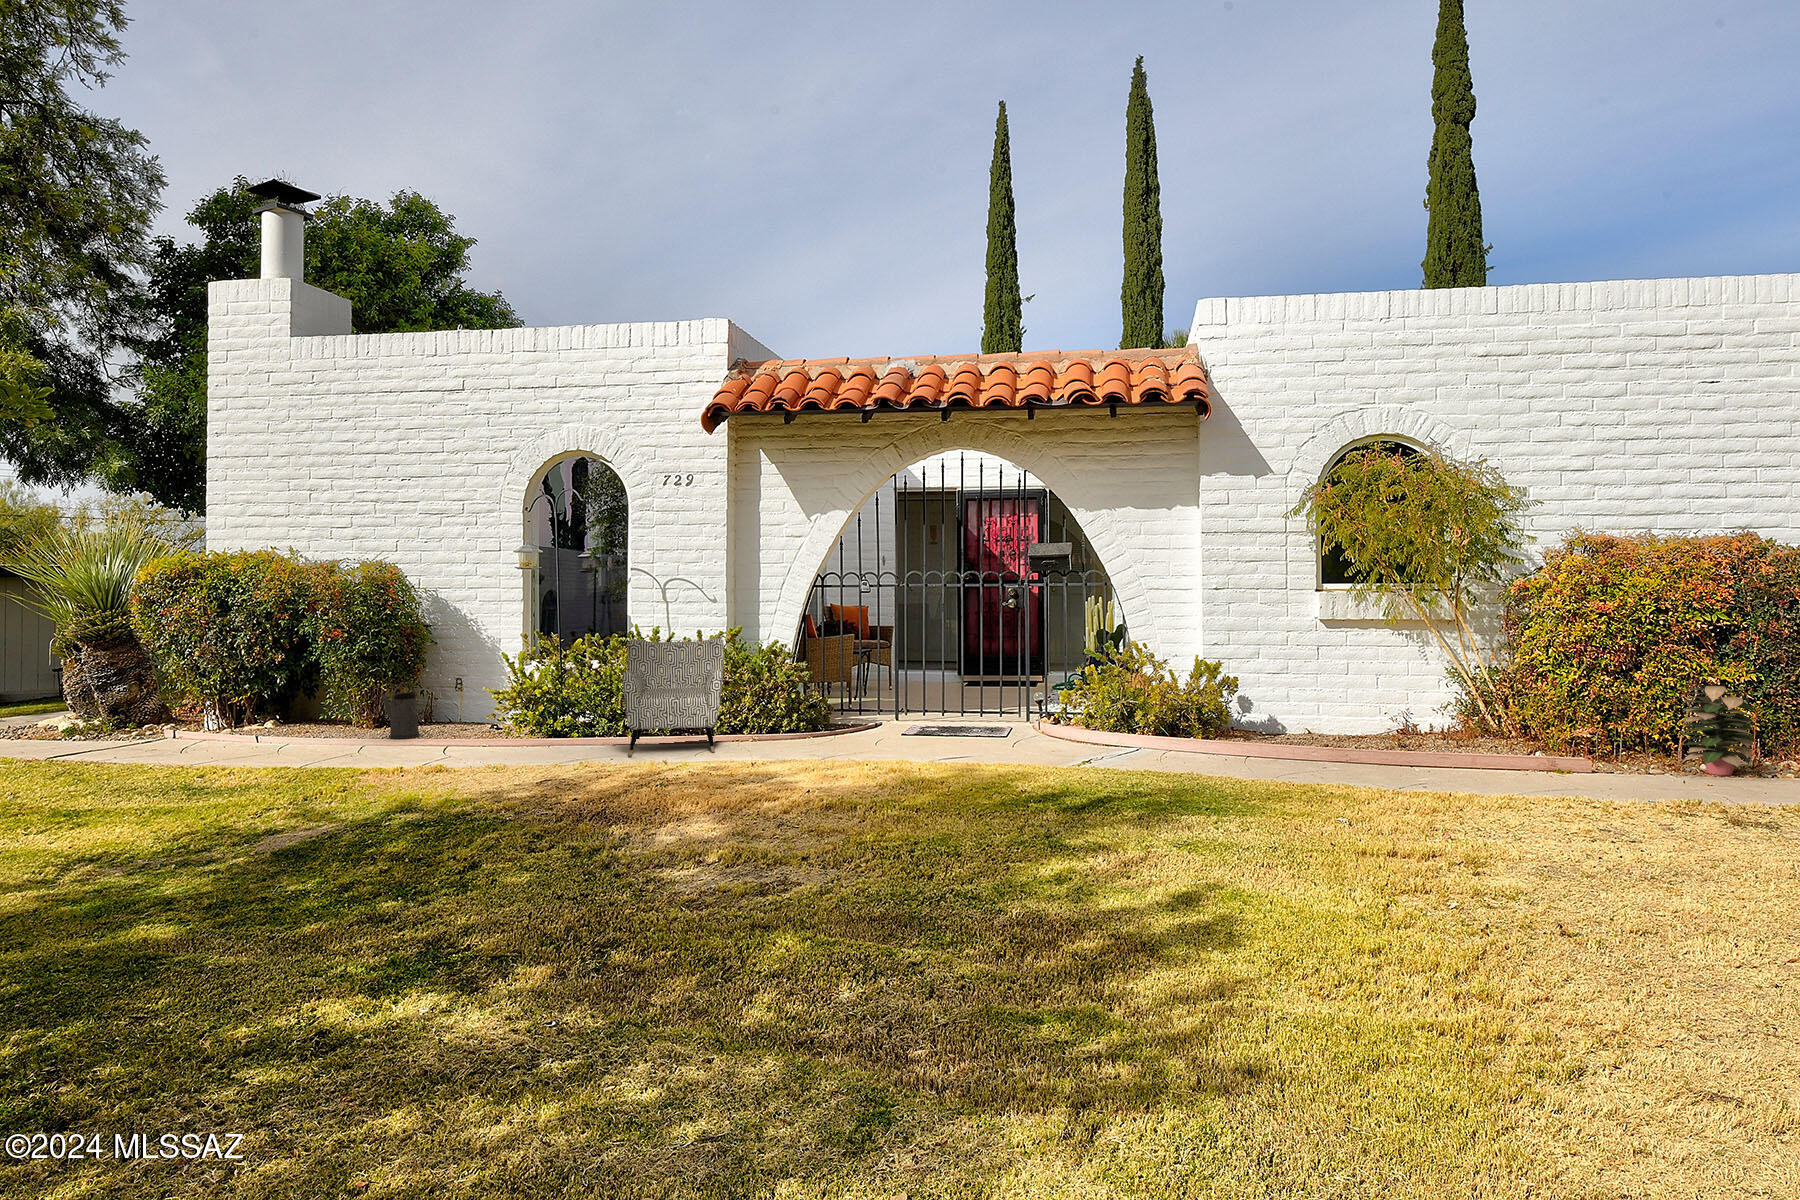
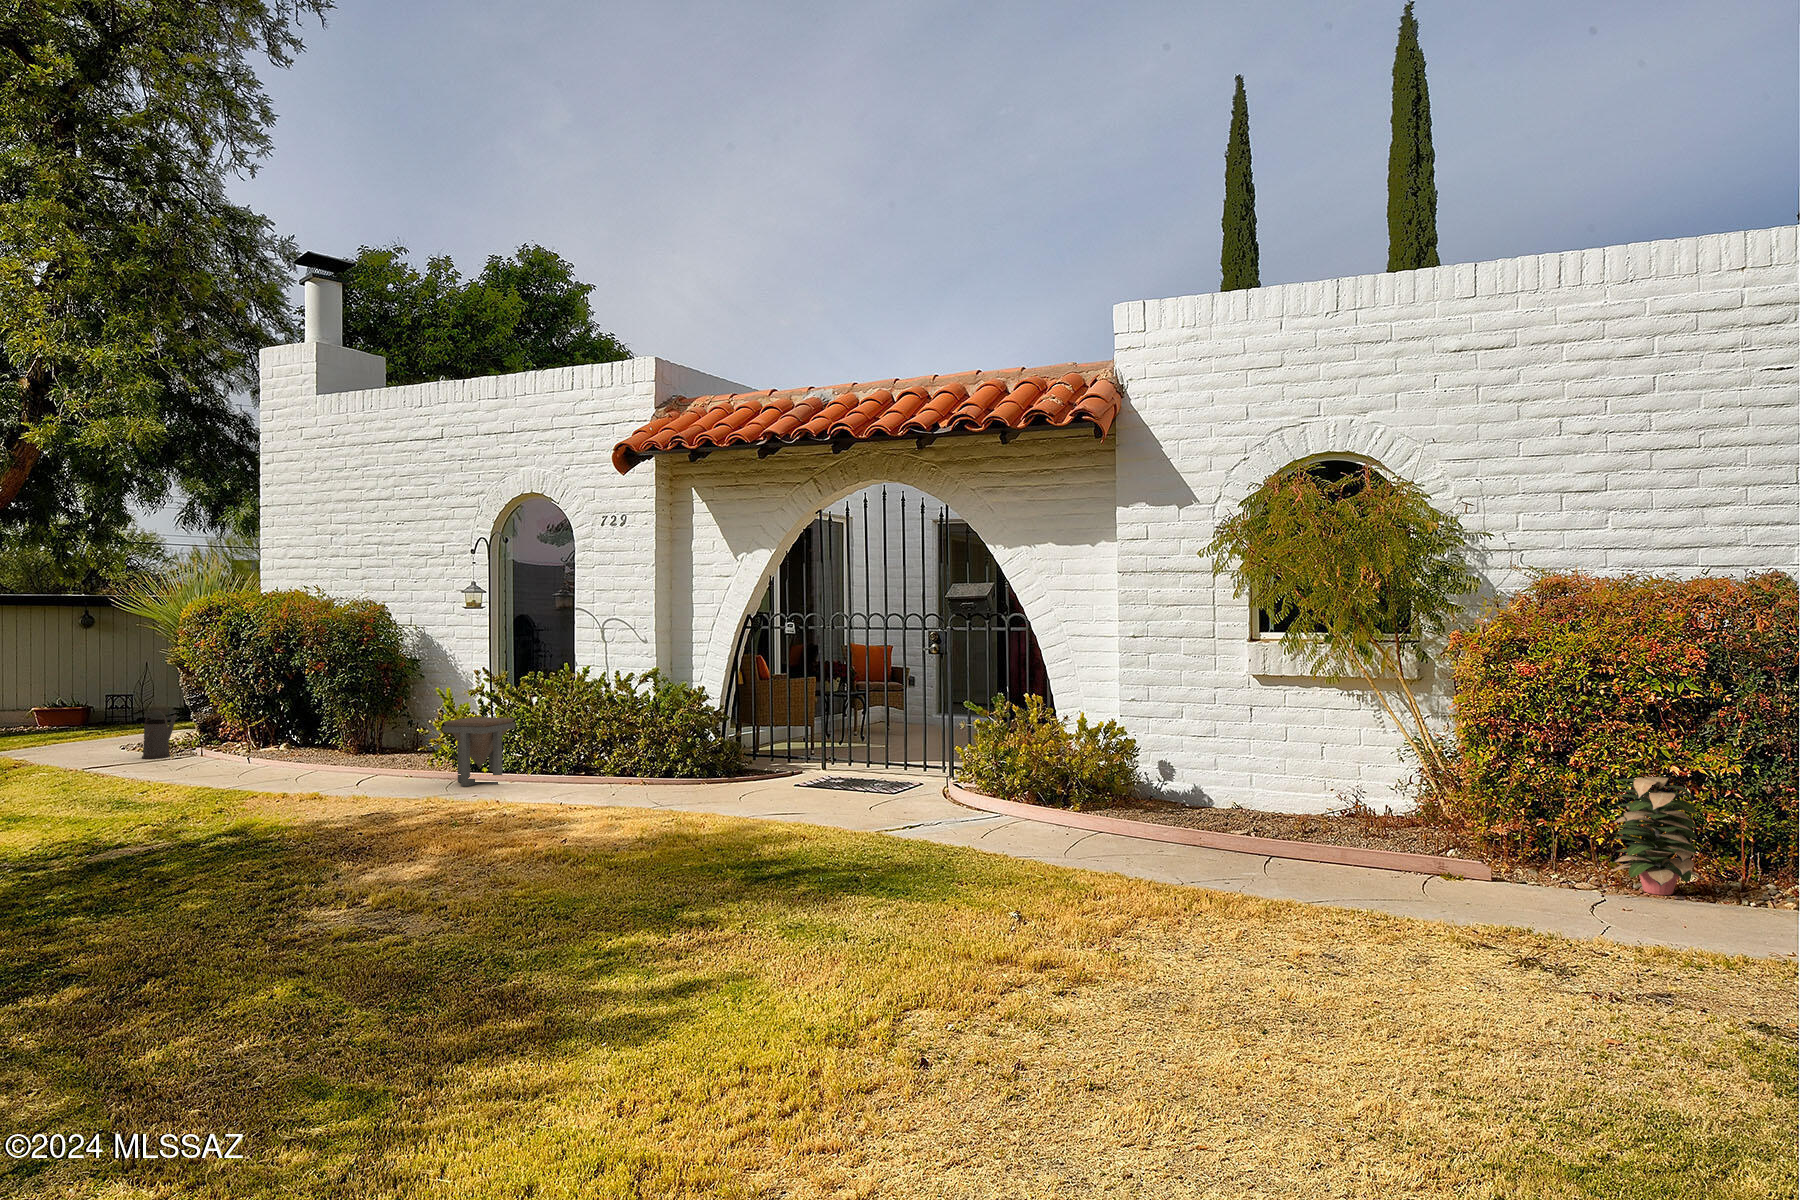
armchair: present [622,638,724,756] -> none [507,681,627,797]
side table: none [523,678,591,749] -> present [443,717,515,786]
watering can: present [381,683,420,739] -> present [142,710,177,759]

